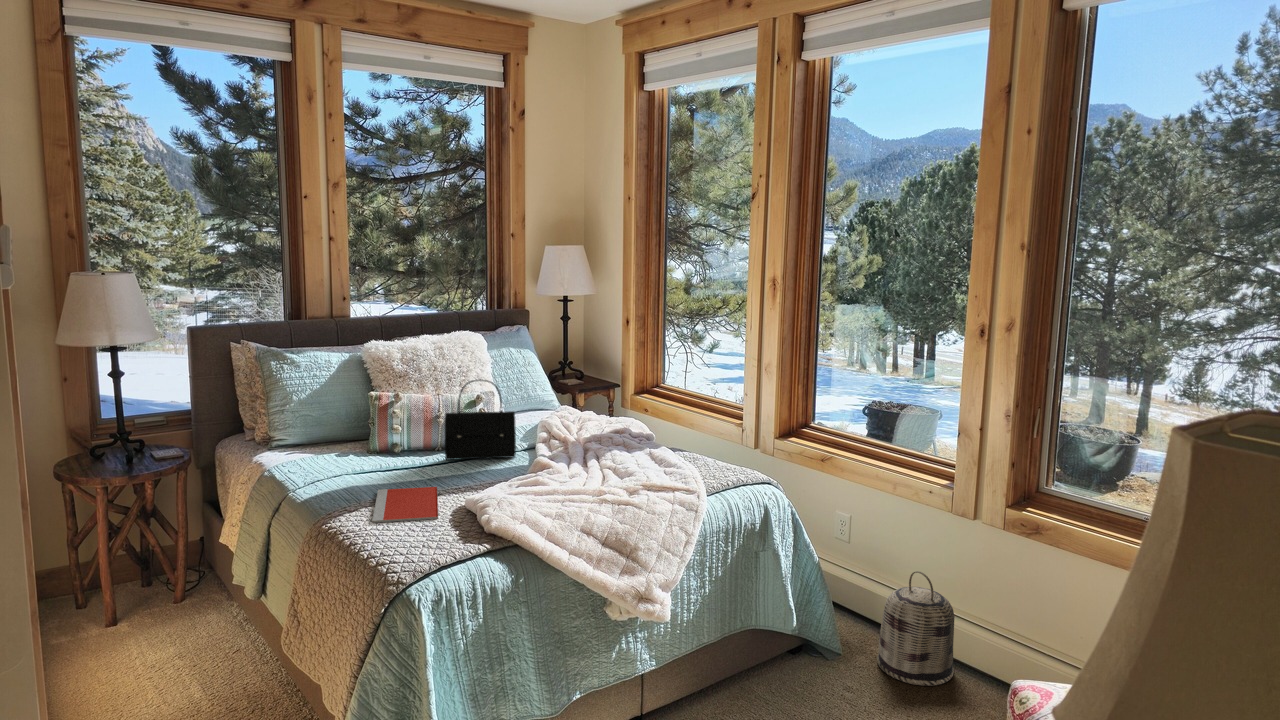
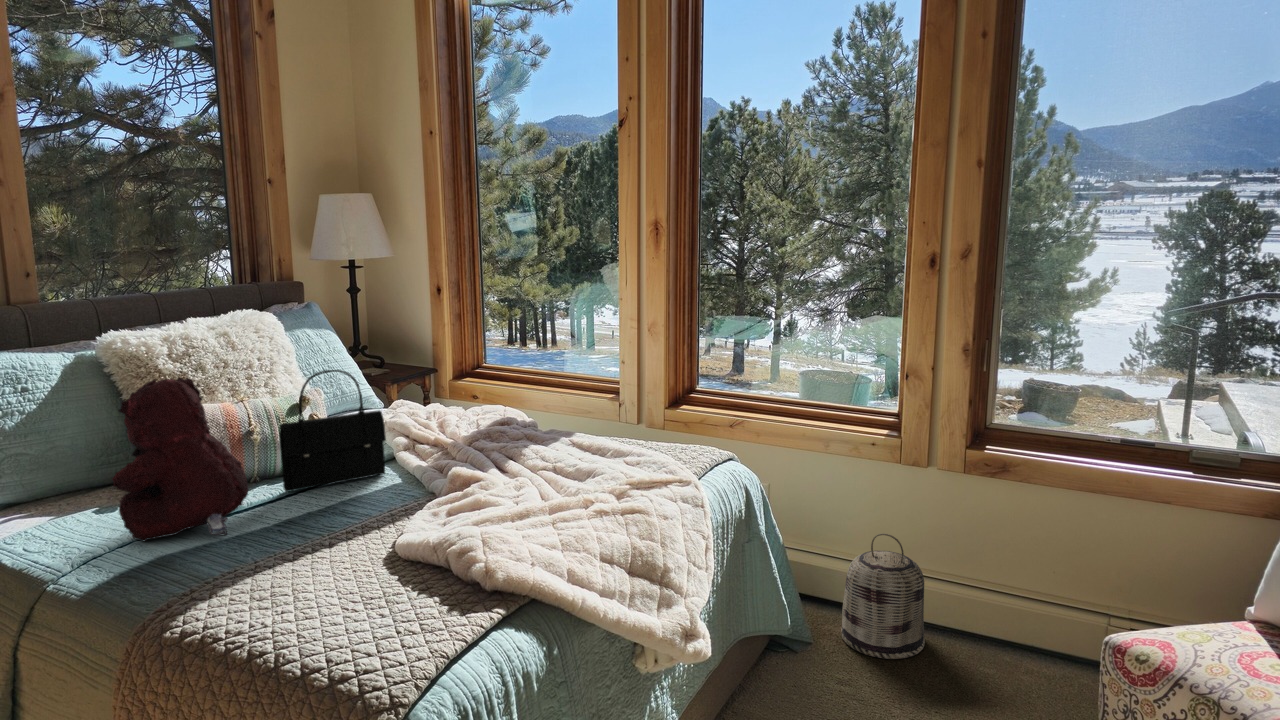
teddy bear: none [333,375,414,480] -> present [112,378,248,541]
notebook: present [372,487,438,523] -> none [224,534,367,611]

